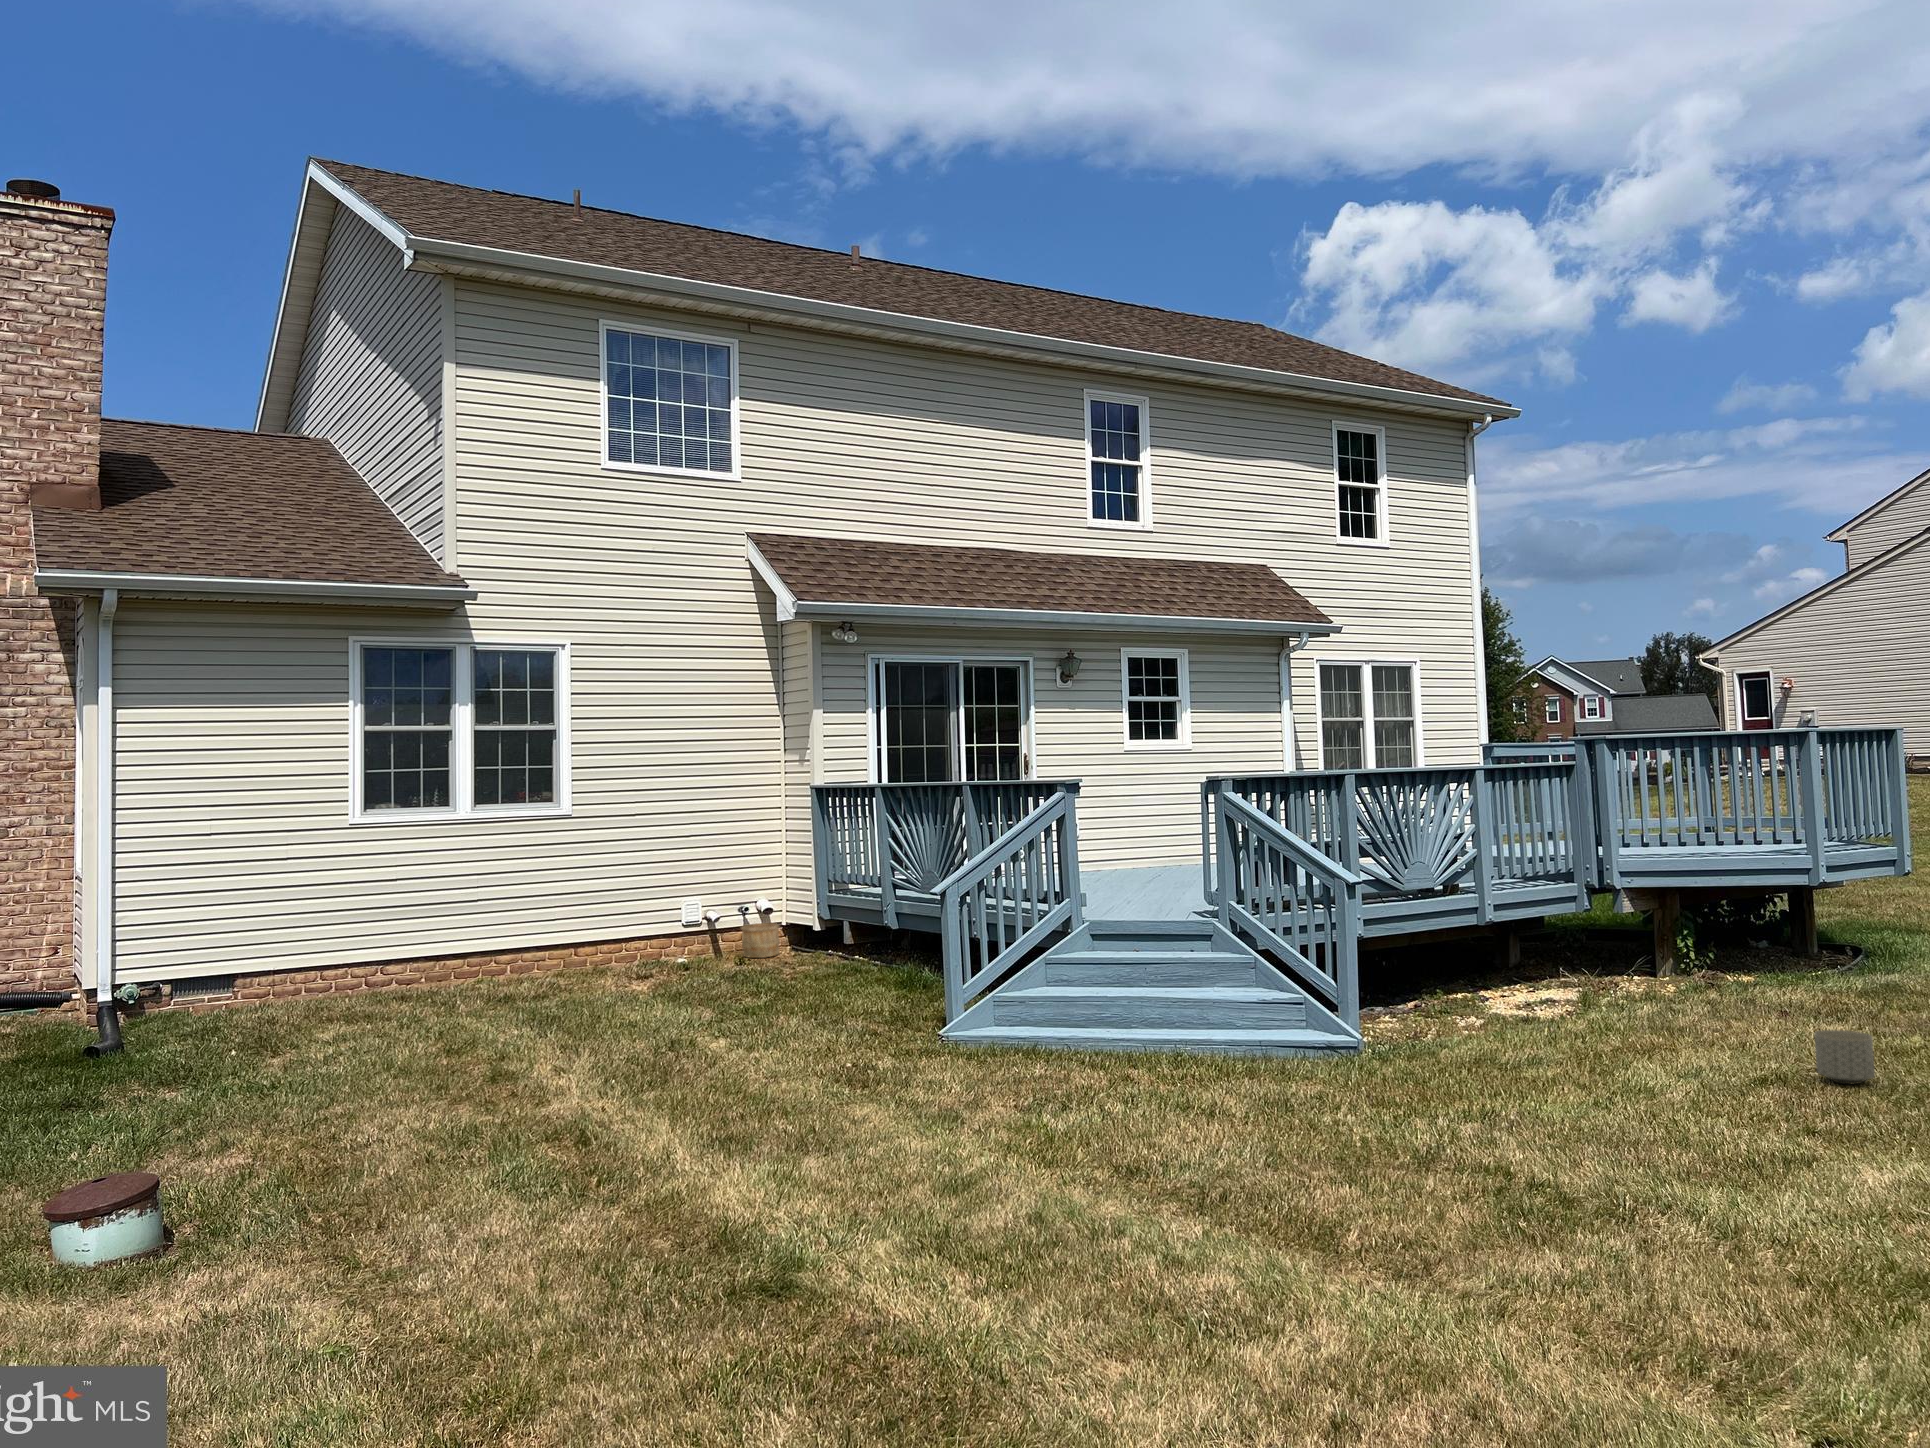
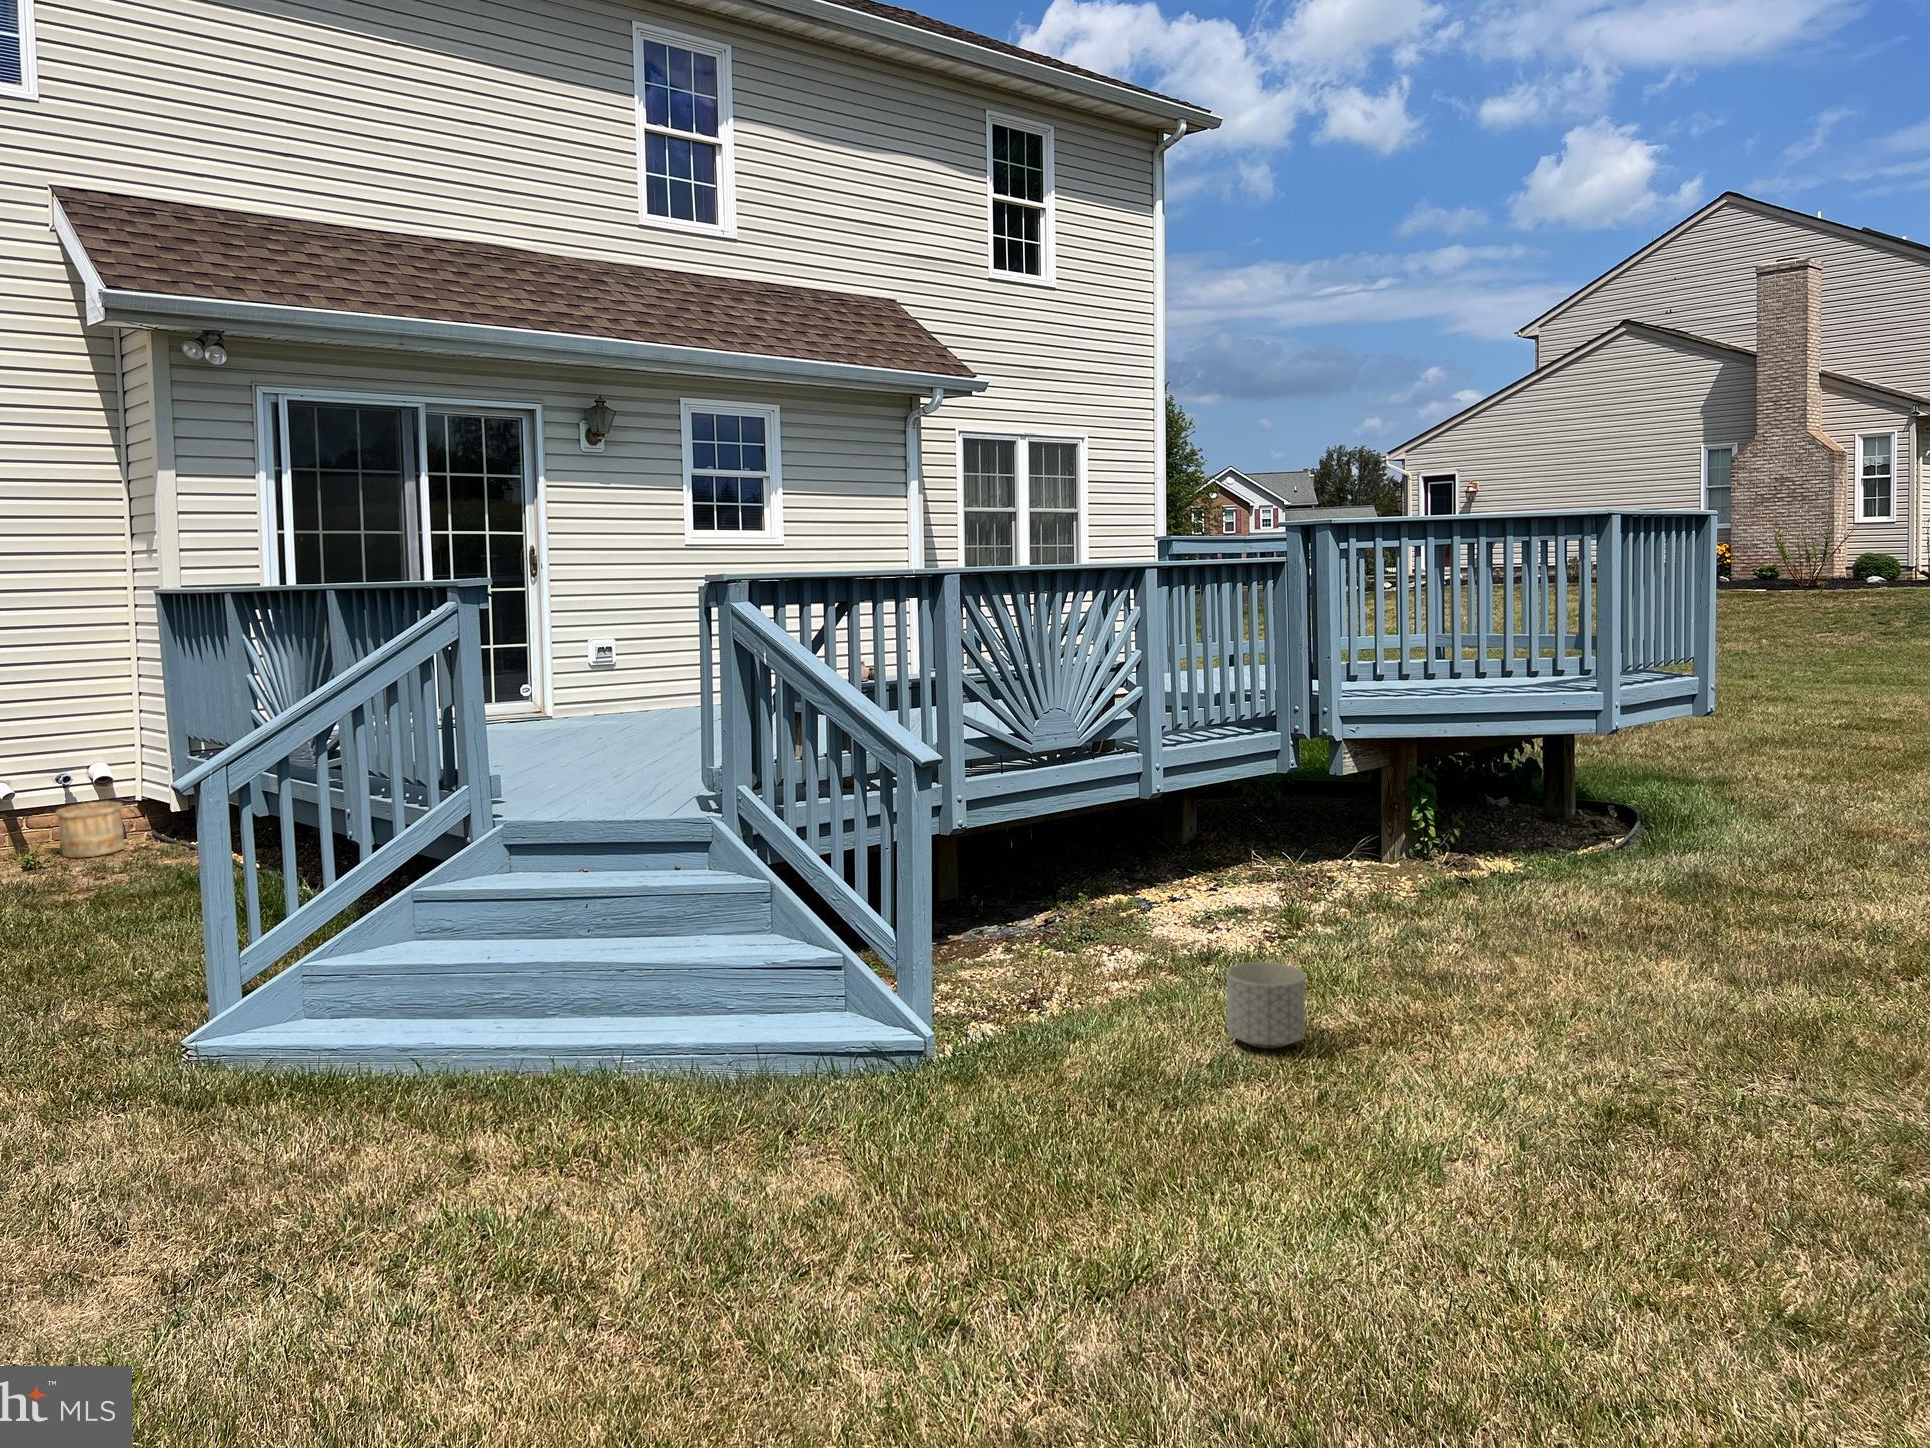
planter: present [1814,1030,1875,1084] -> present [1227,962,1305,1049]

